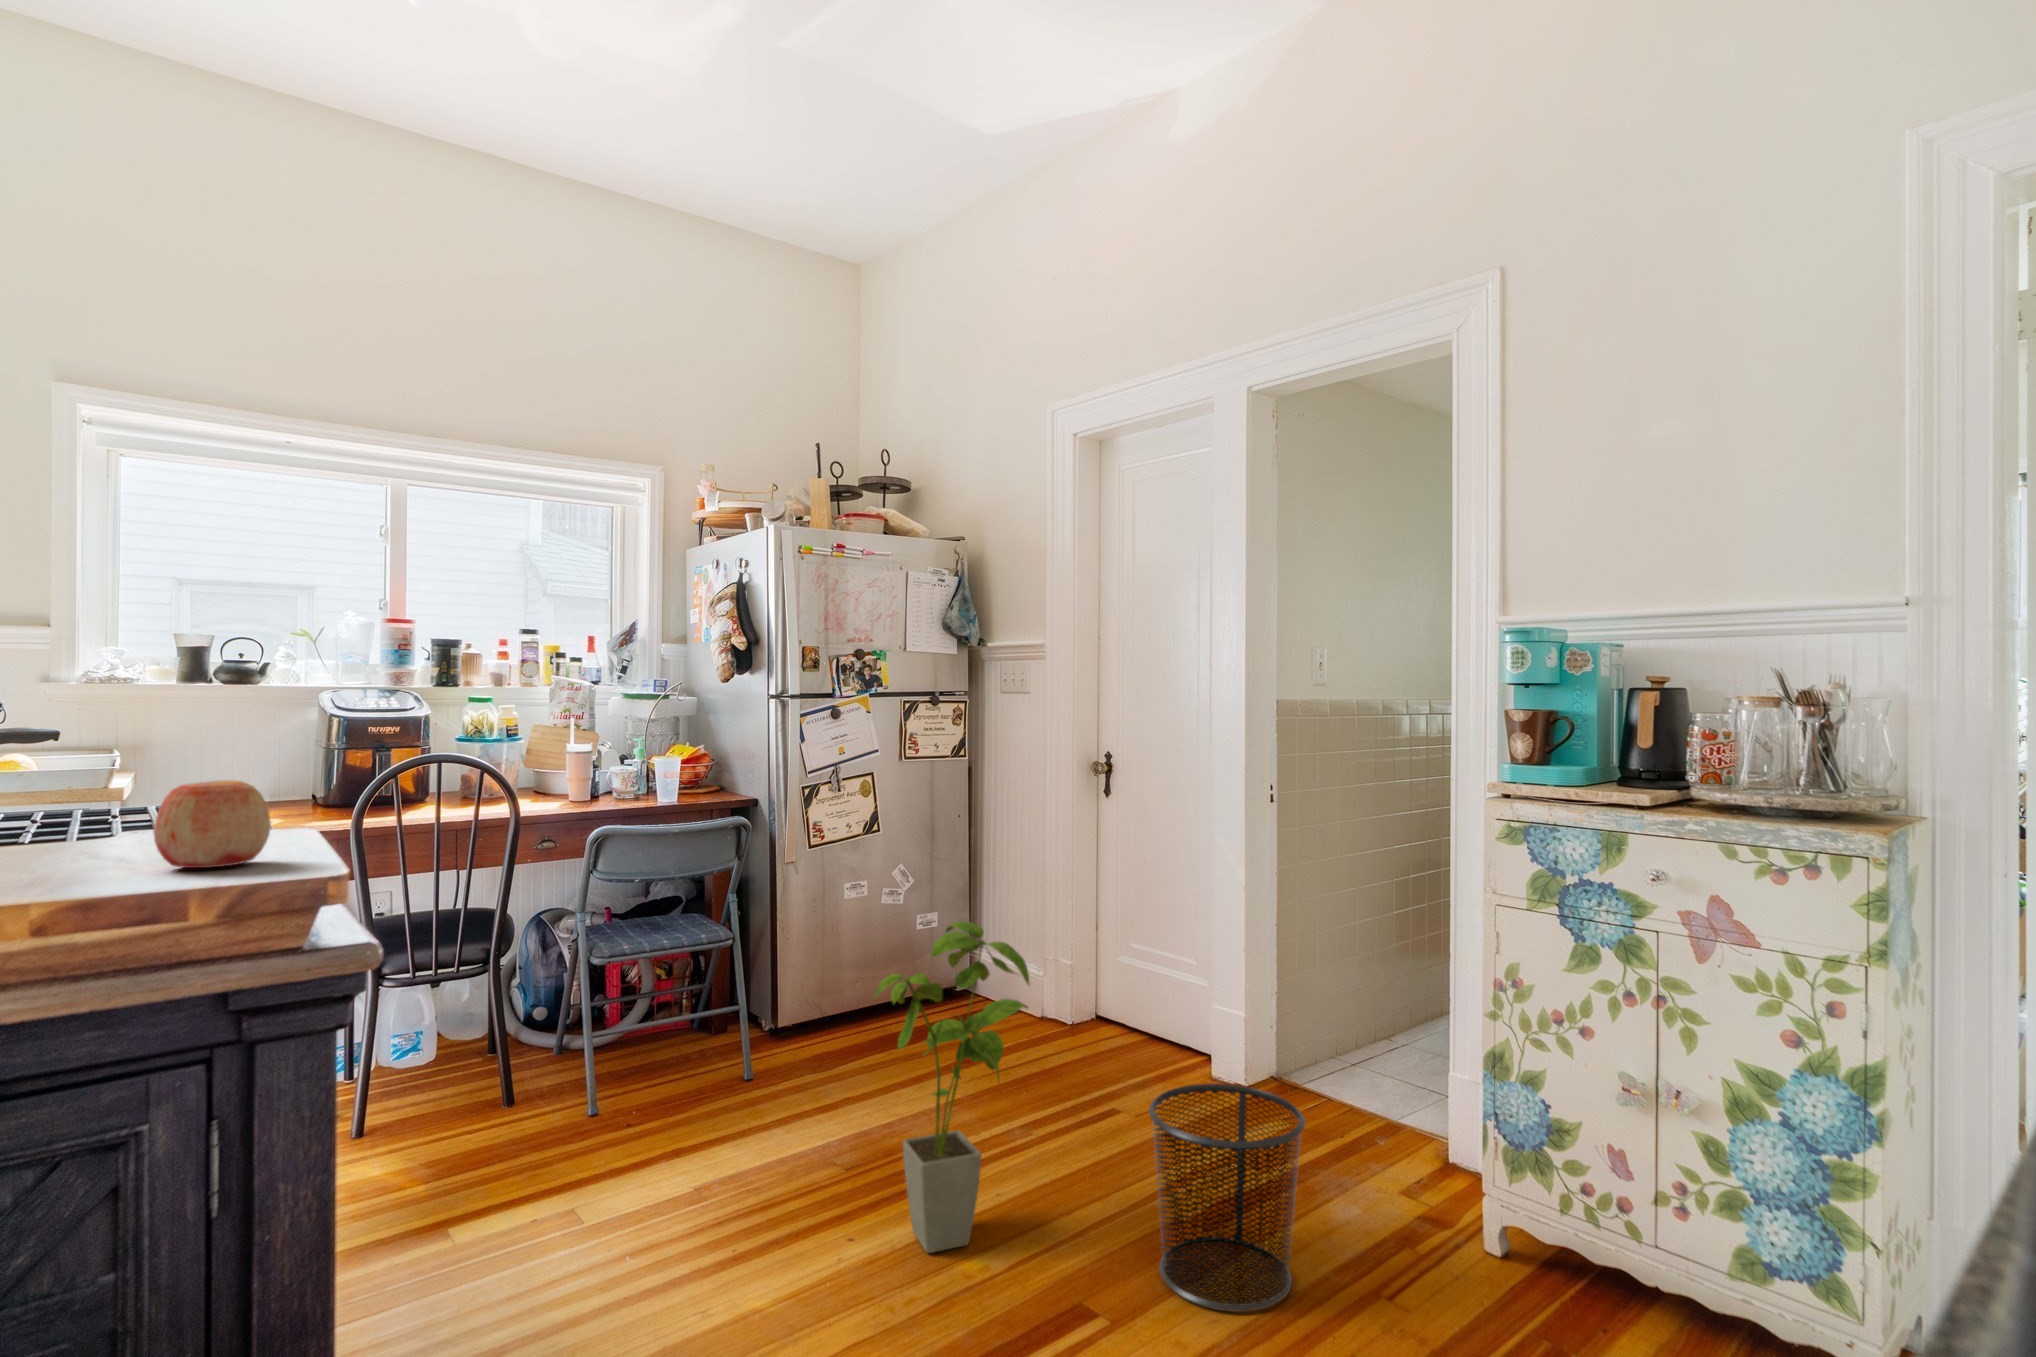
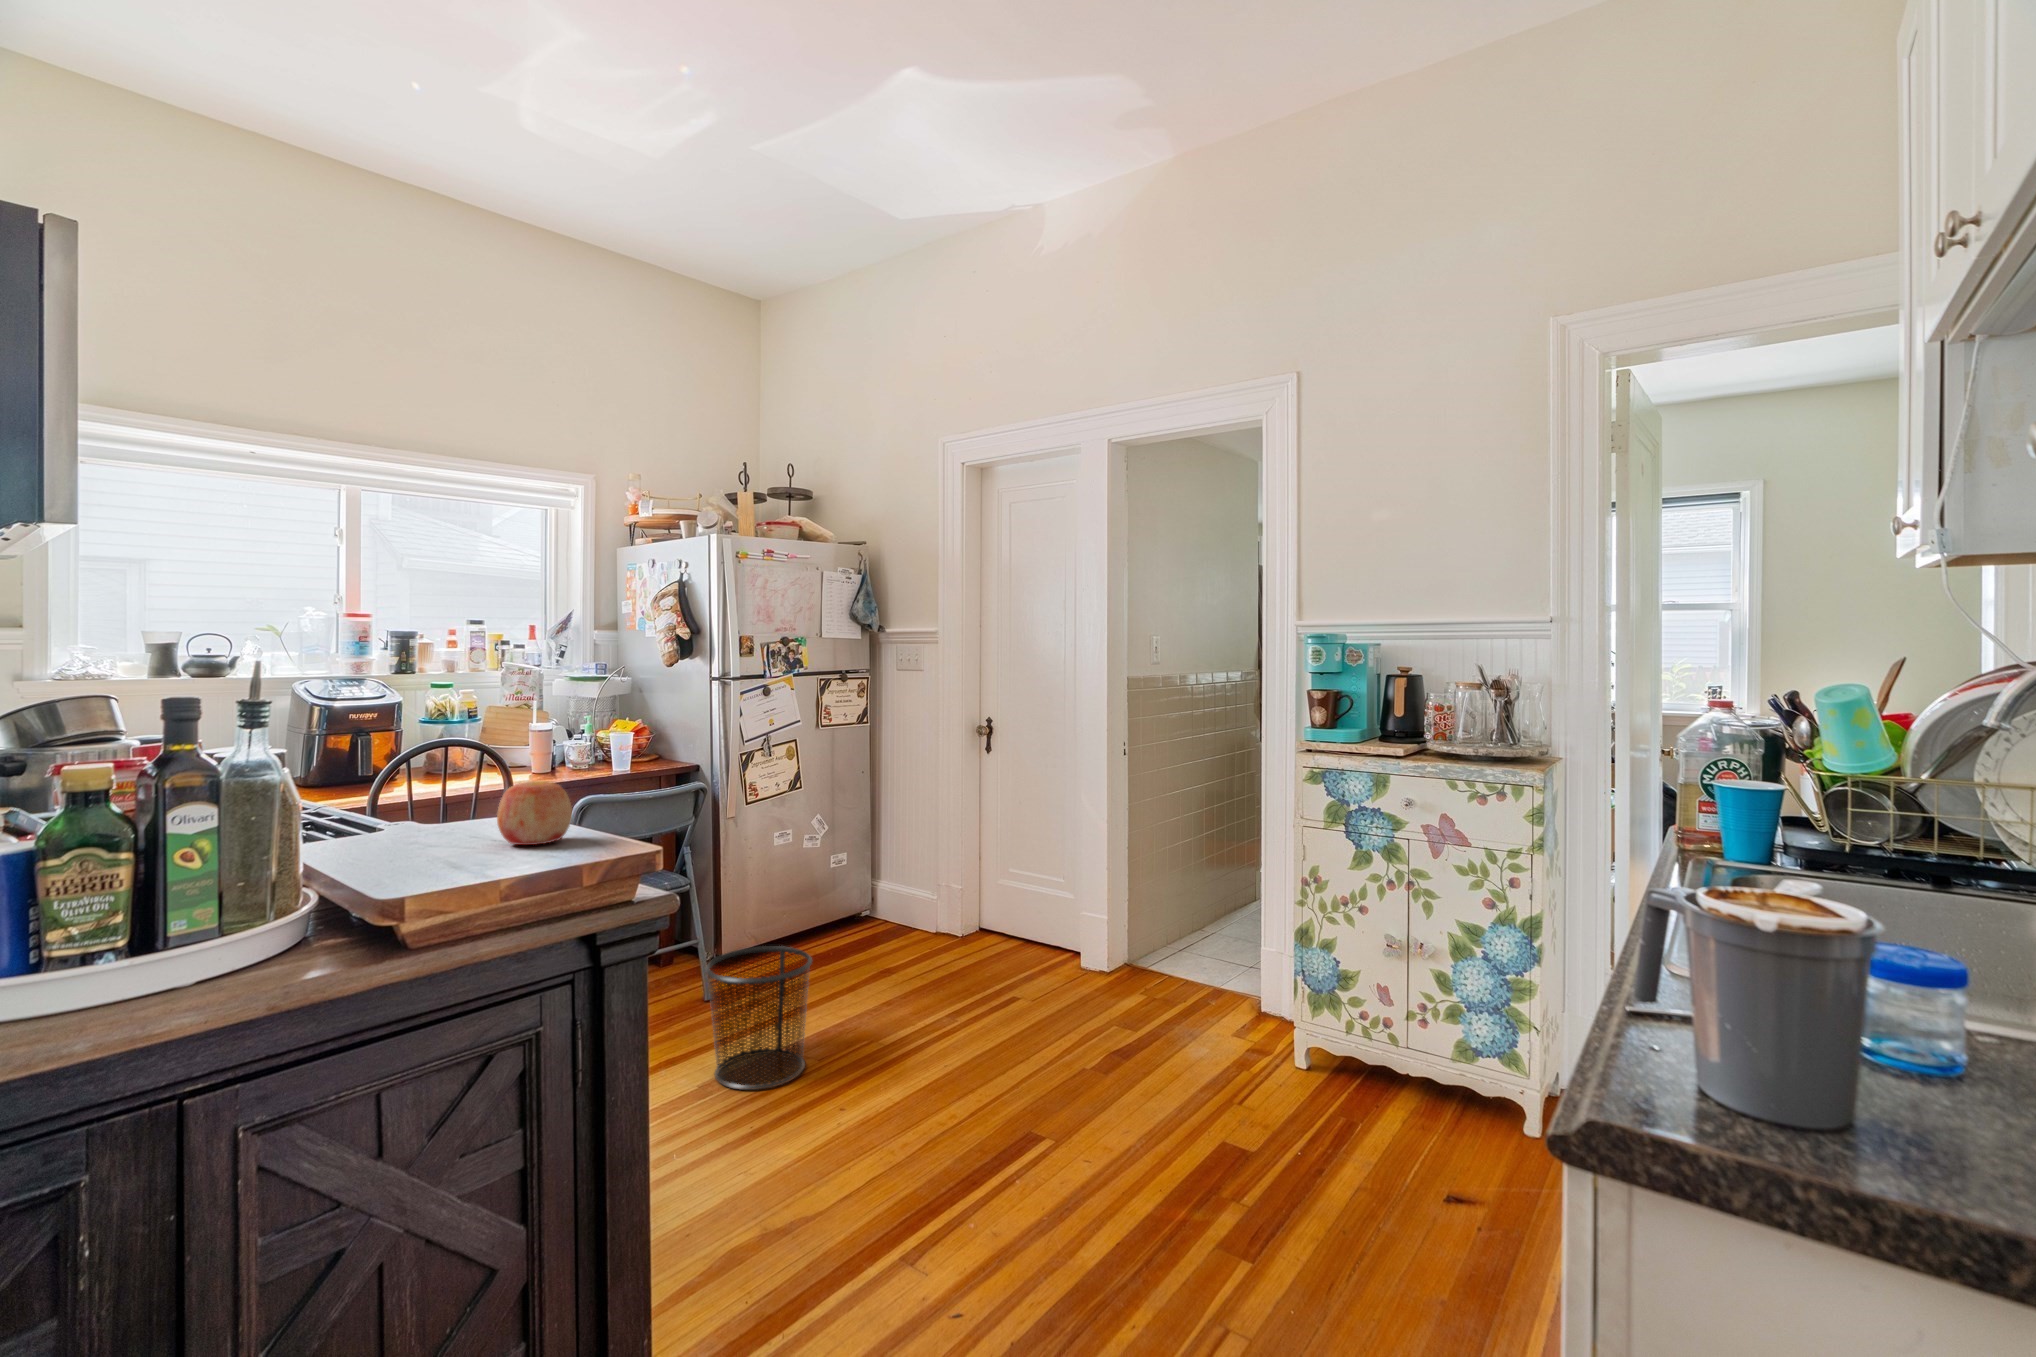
house plant: present [875,921,1029,1253] -> none [860,857,985,1106]
trash can: present [1149,1084,1305,1312] -> present [705,946,812,1090]

